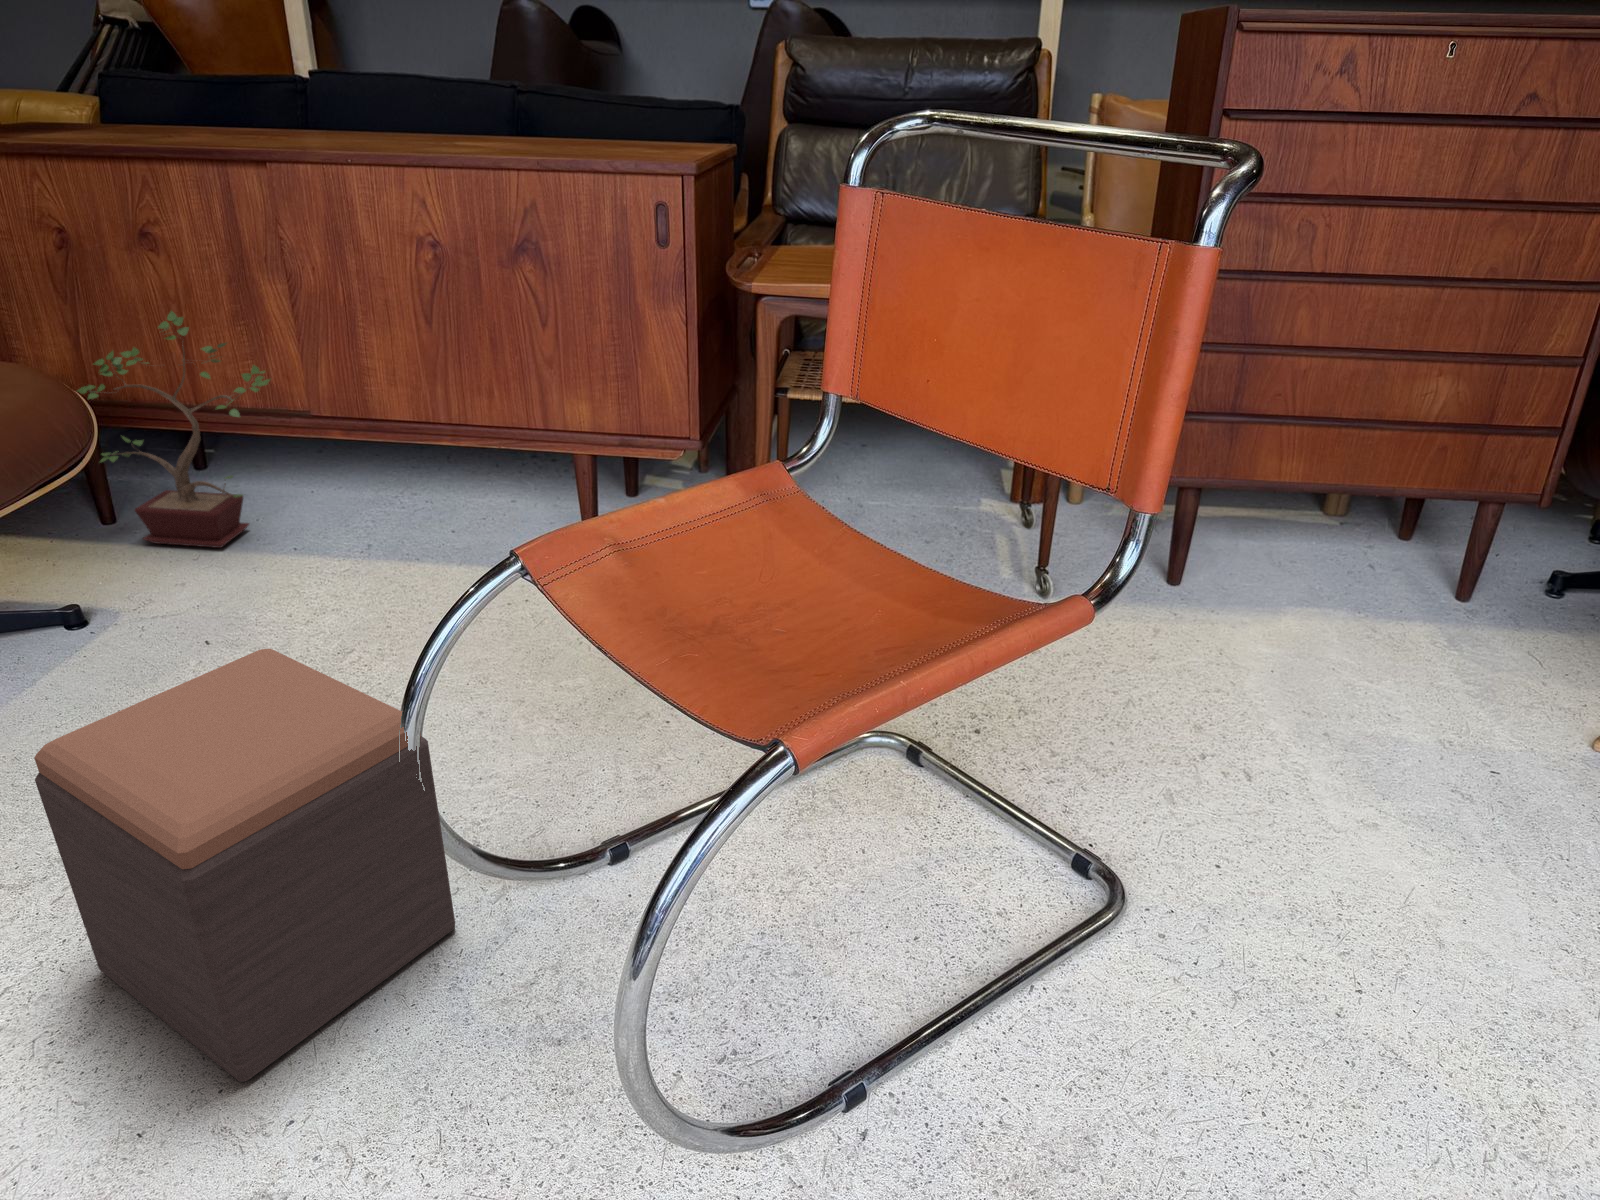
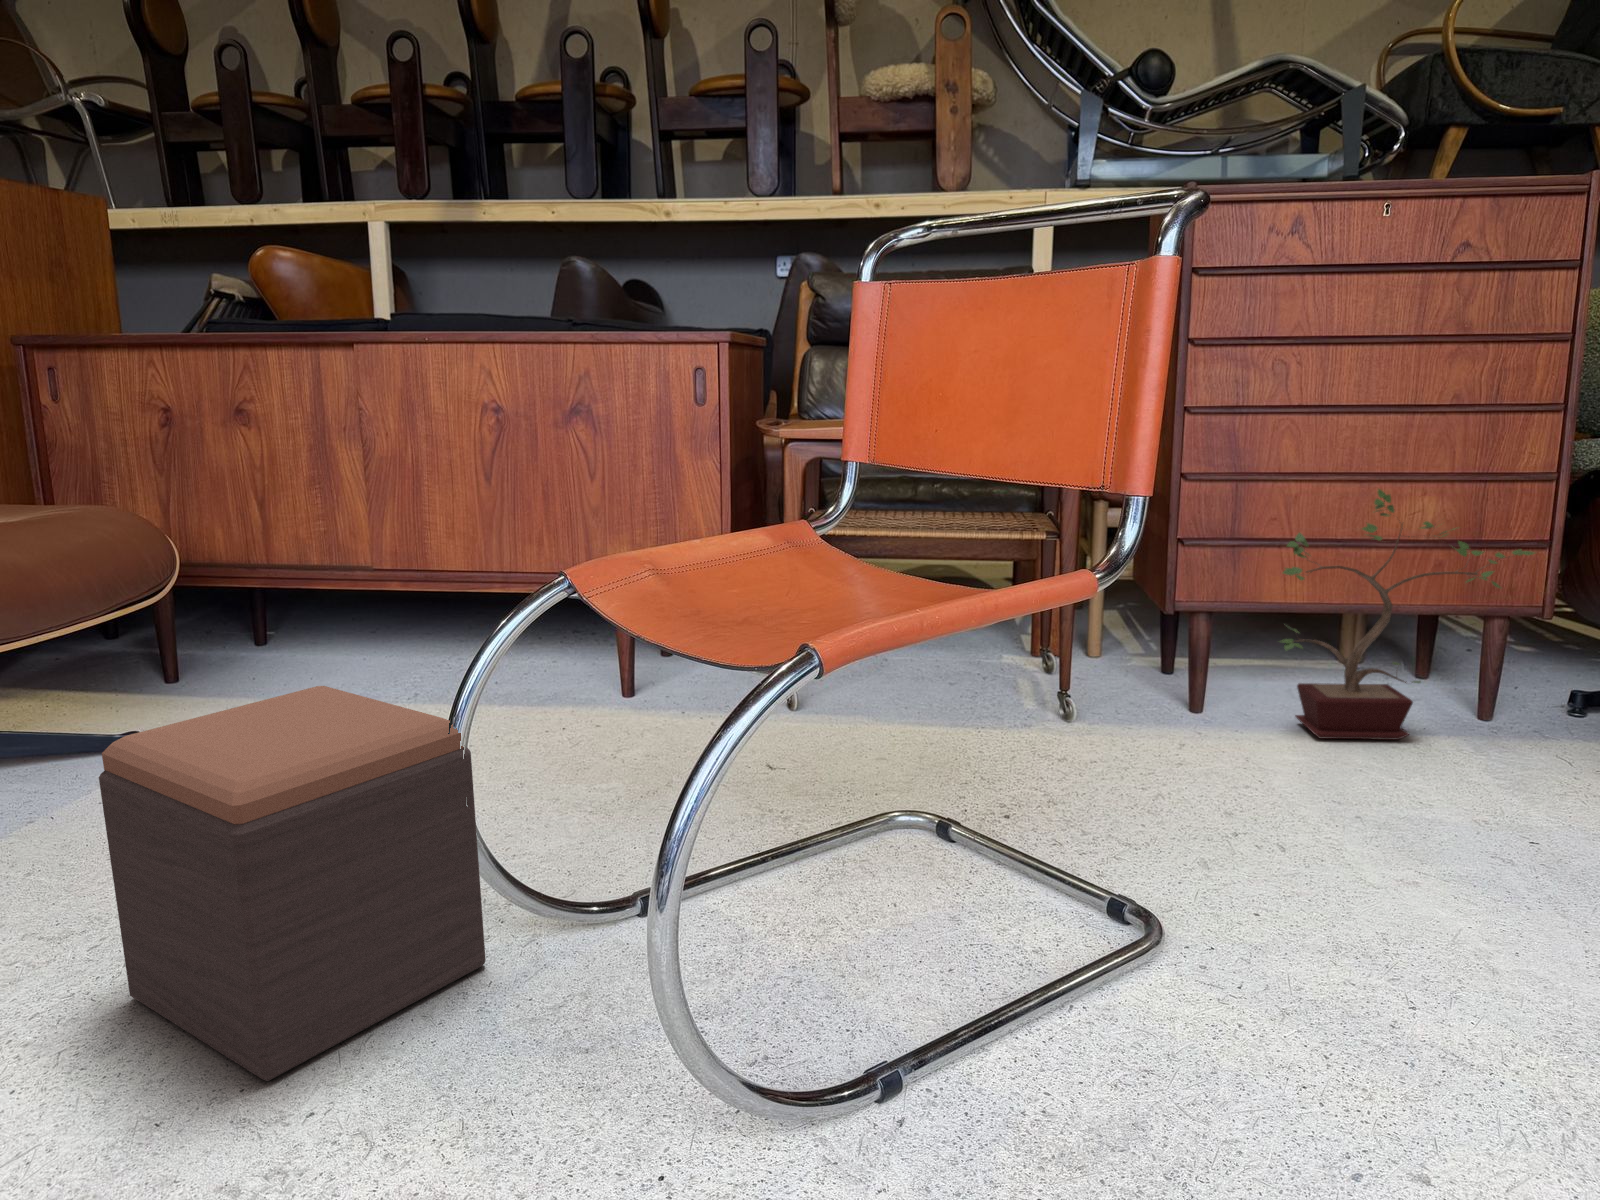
potted plant: present [77,311,270,548] -> present [1281,489,1534,740]

